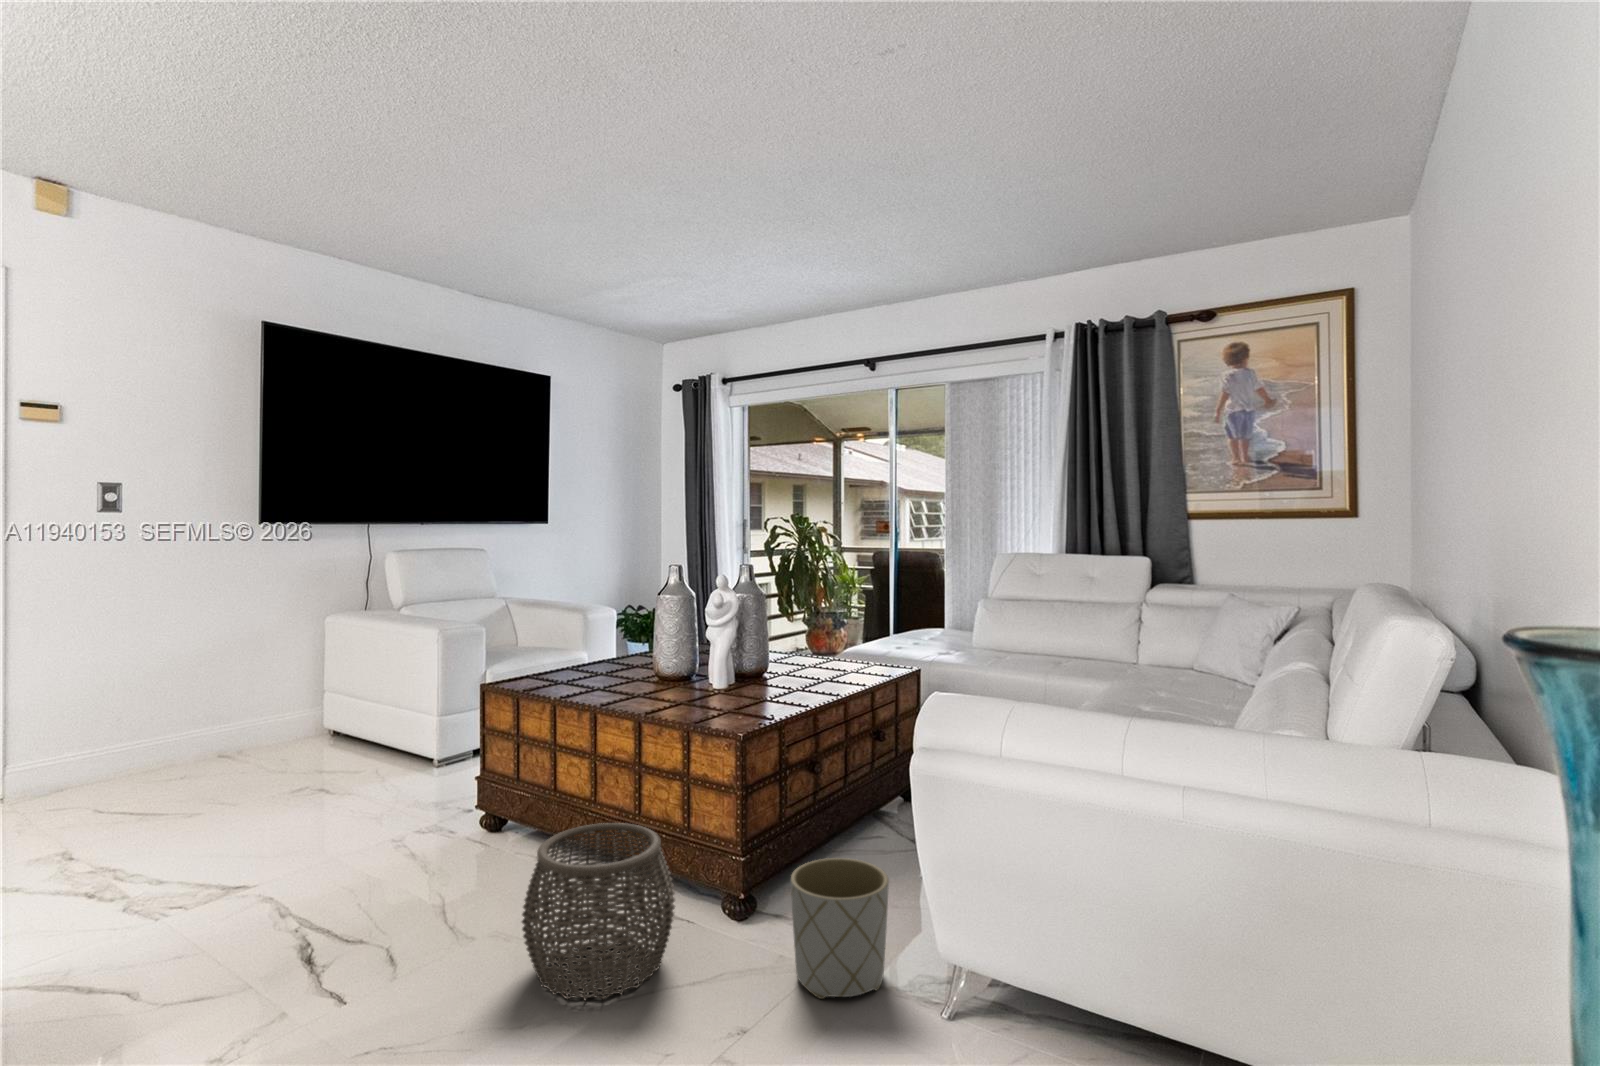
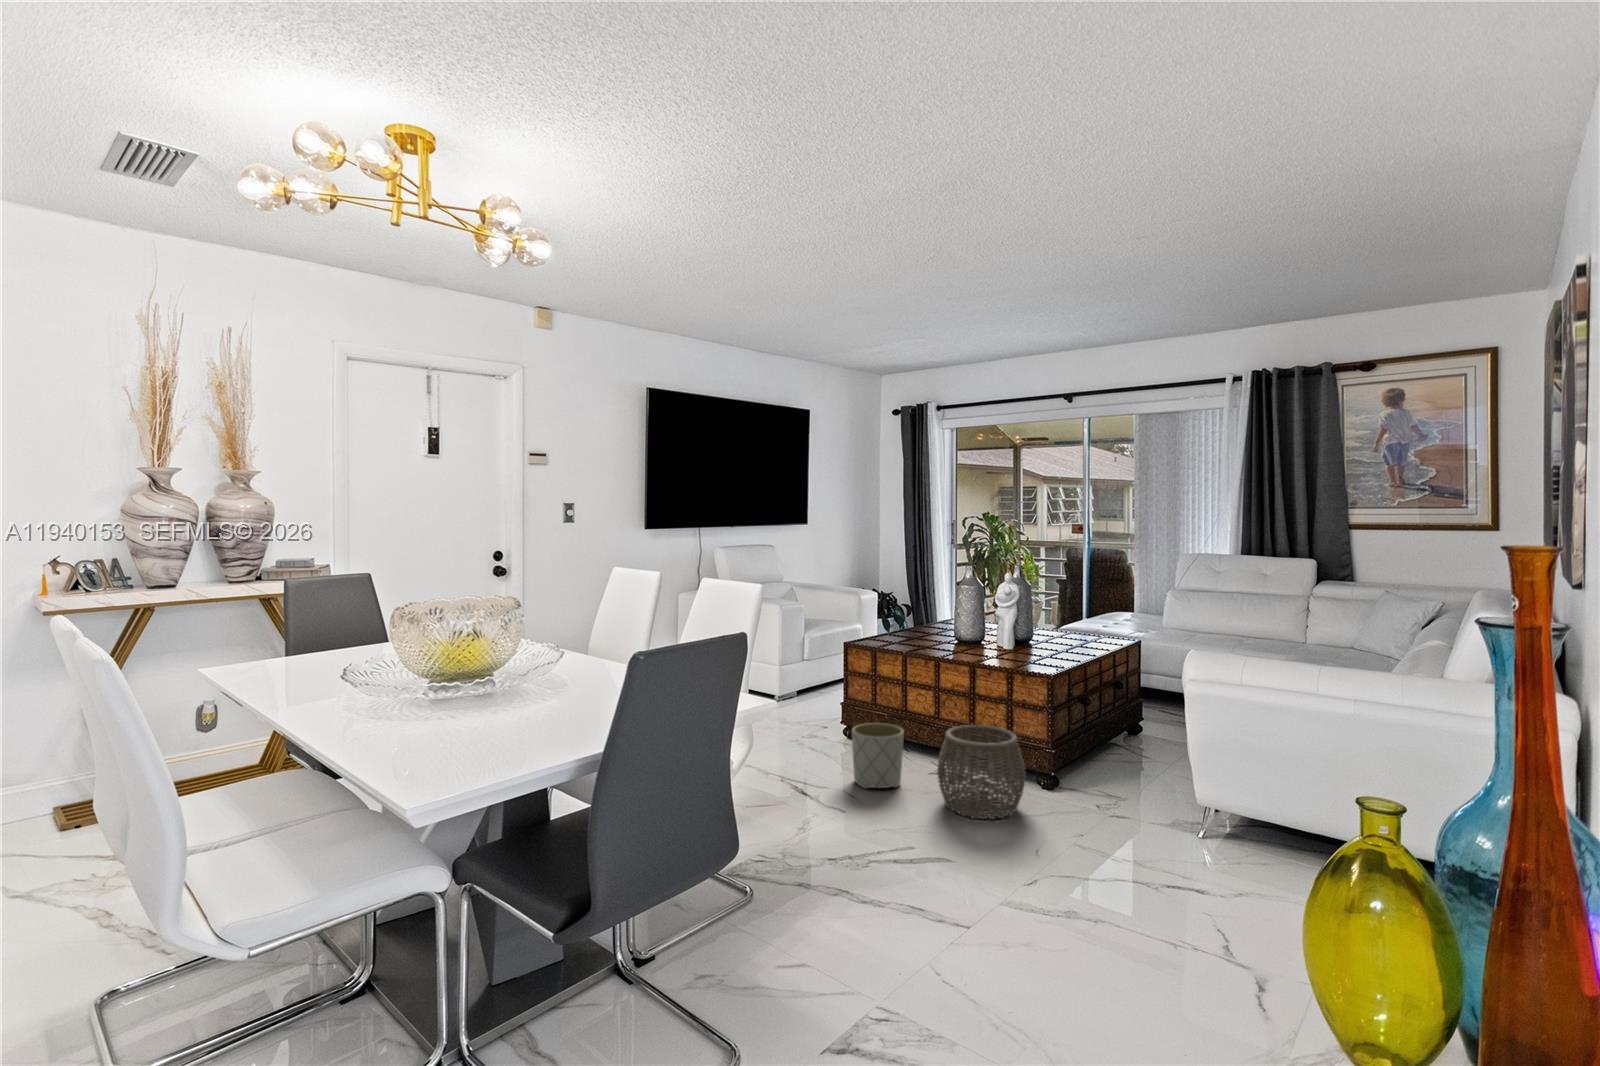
planter: present [791,858,889,999] -> present [852,723,904,789]

